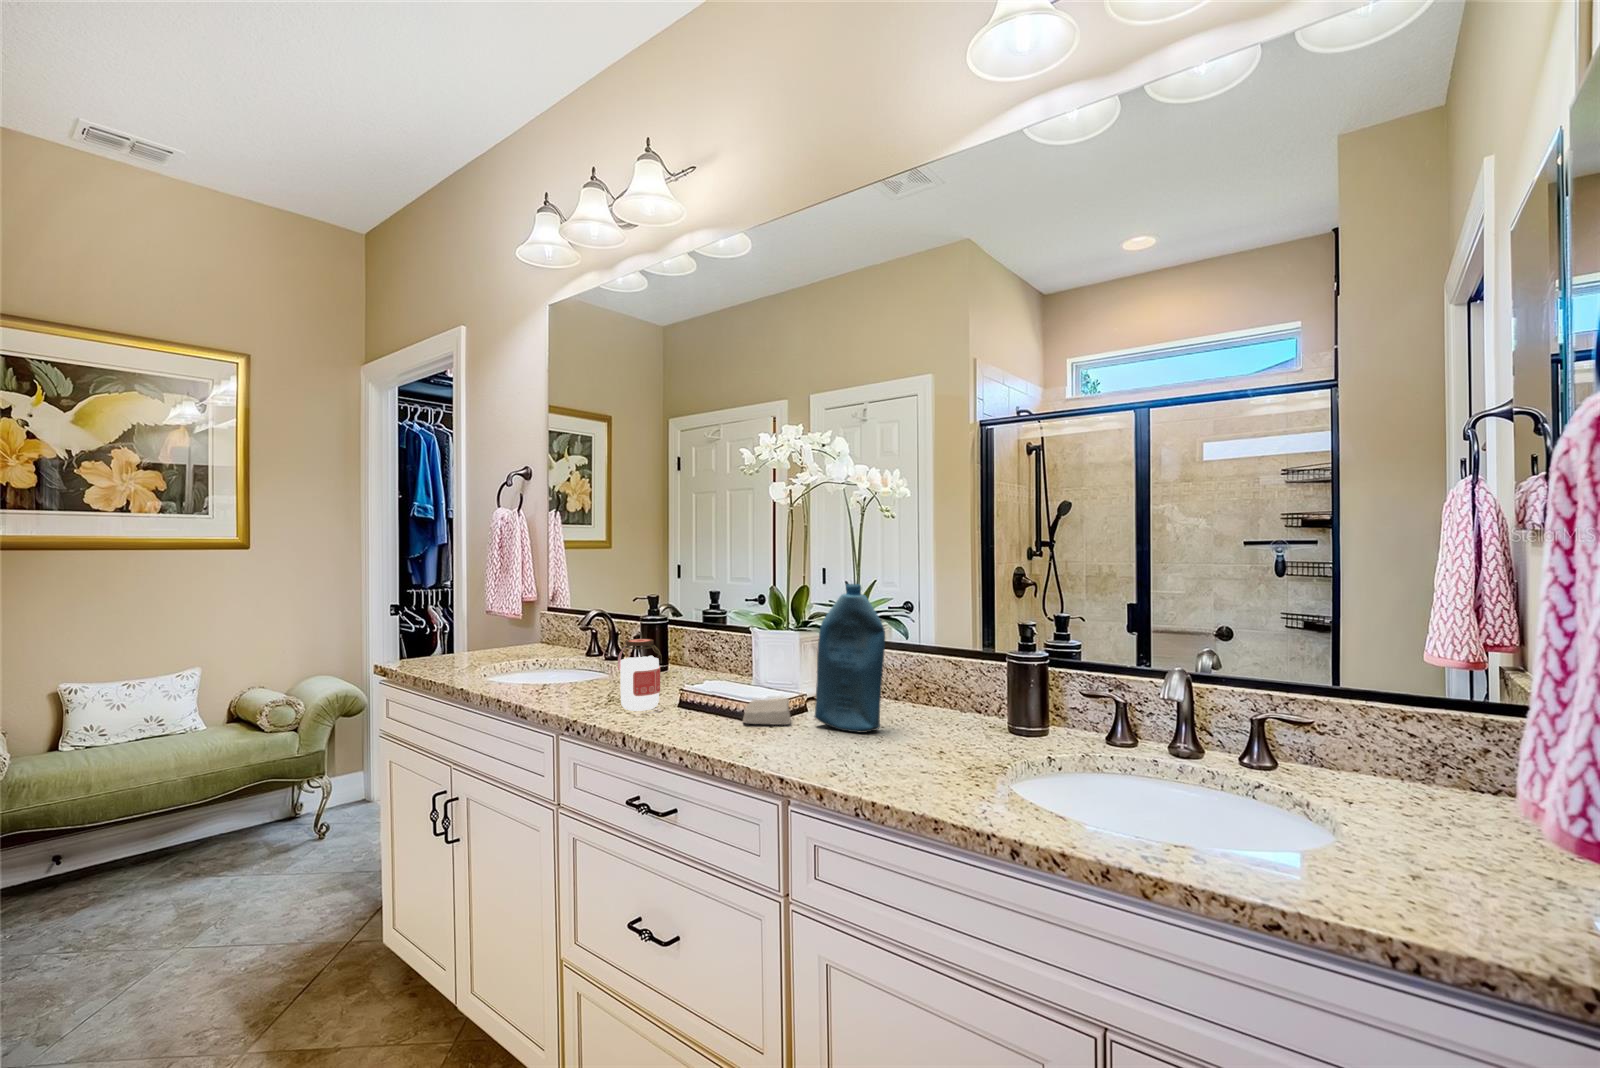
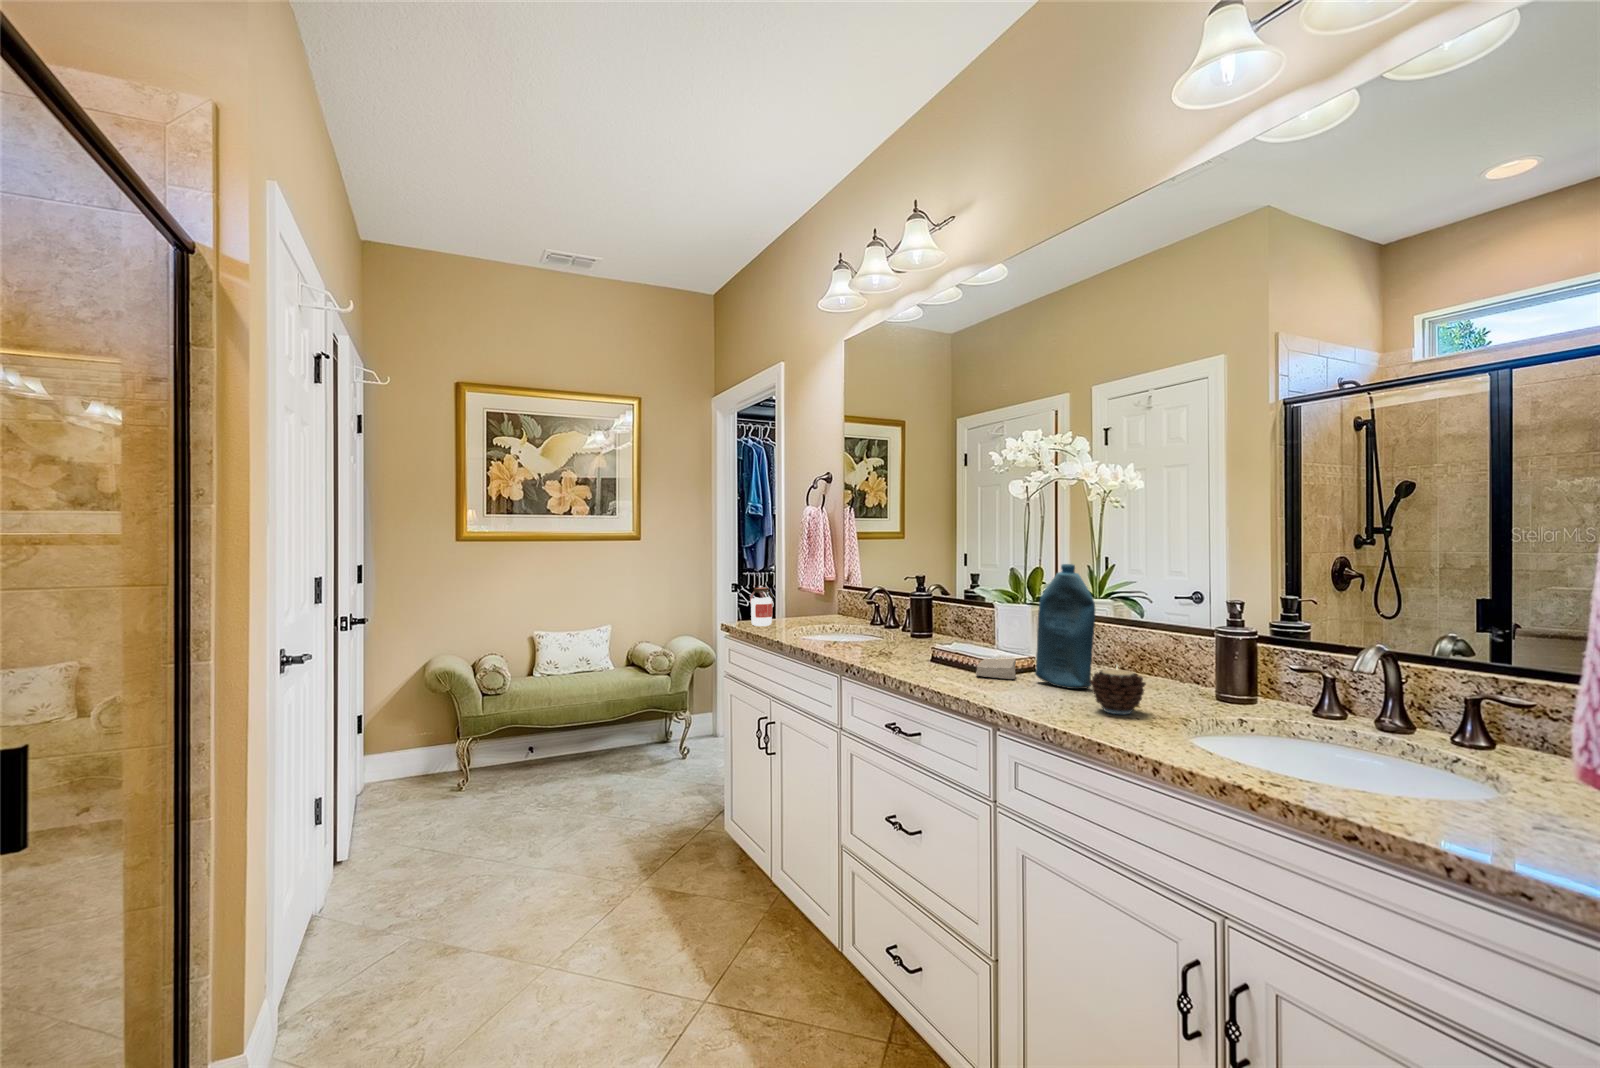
jar: present [618,639,662,711] -> present [750,588,773,626]
candle: none [897,705,957,767] -> present [1090,667,1146,714]

